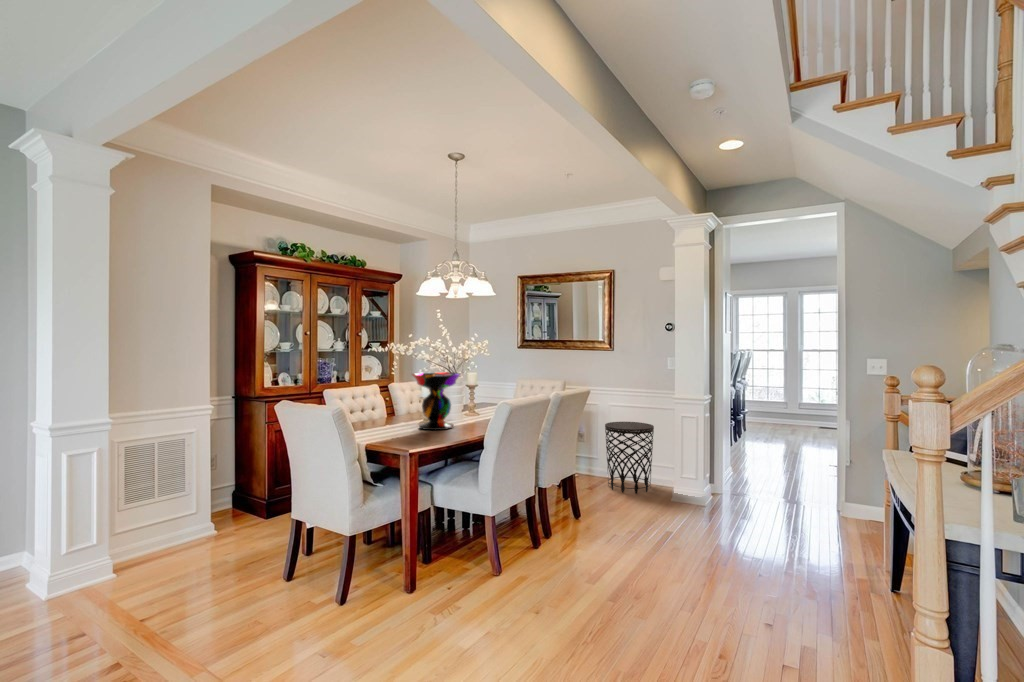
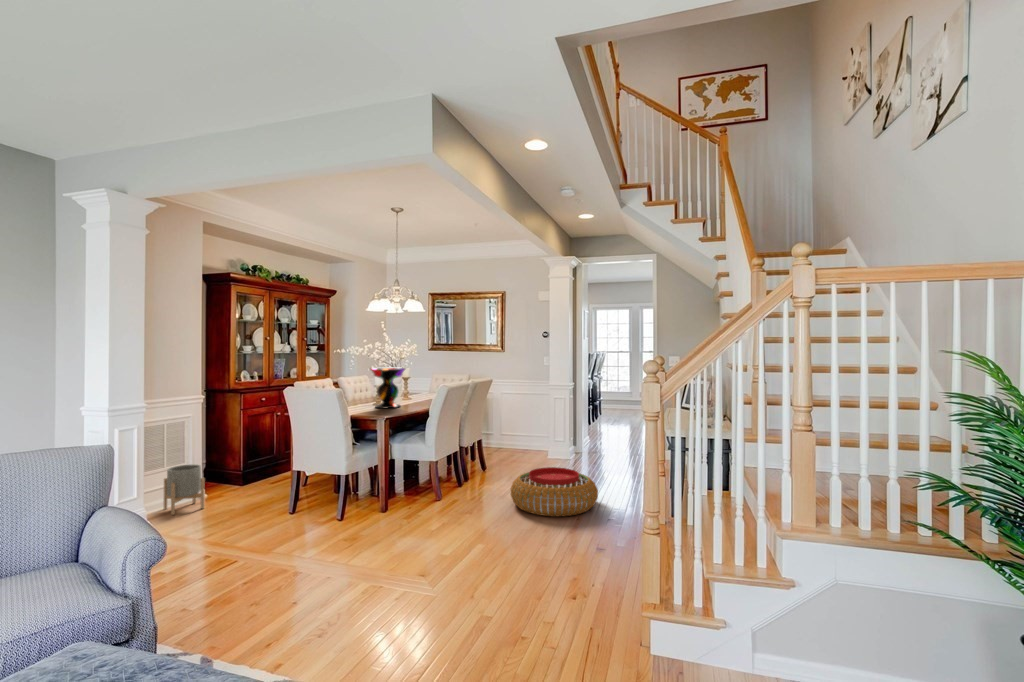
side table: present [605,422,654,493] -> none [501,405,536,456]
planter: none [151,495,197,564] -> present [164,465,205,515]
pouf: none [604,538,757,642] -> present [511,467,598,516]

